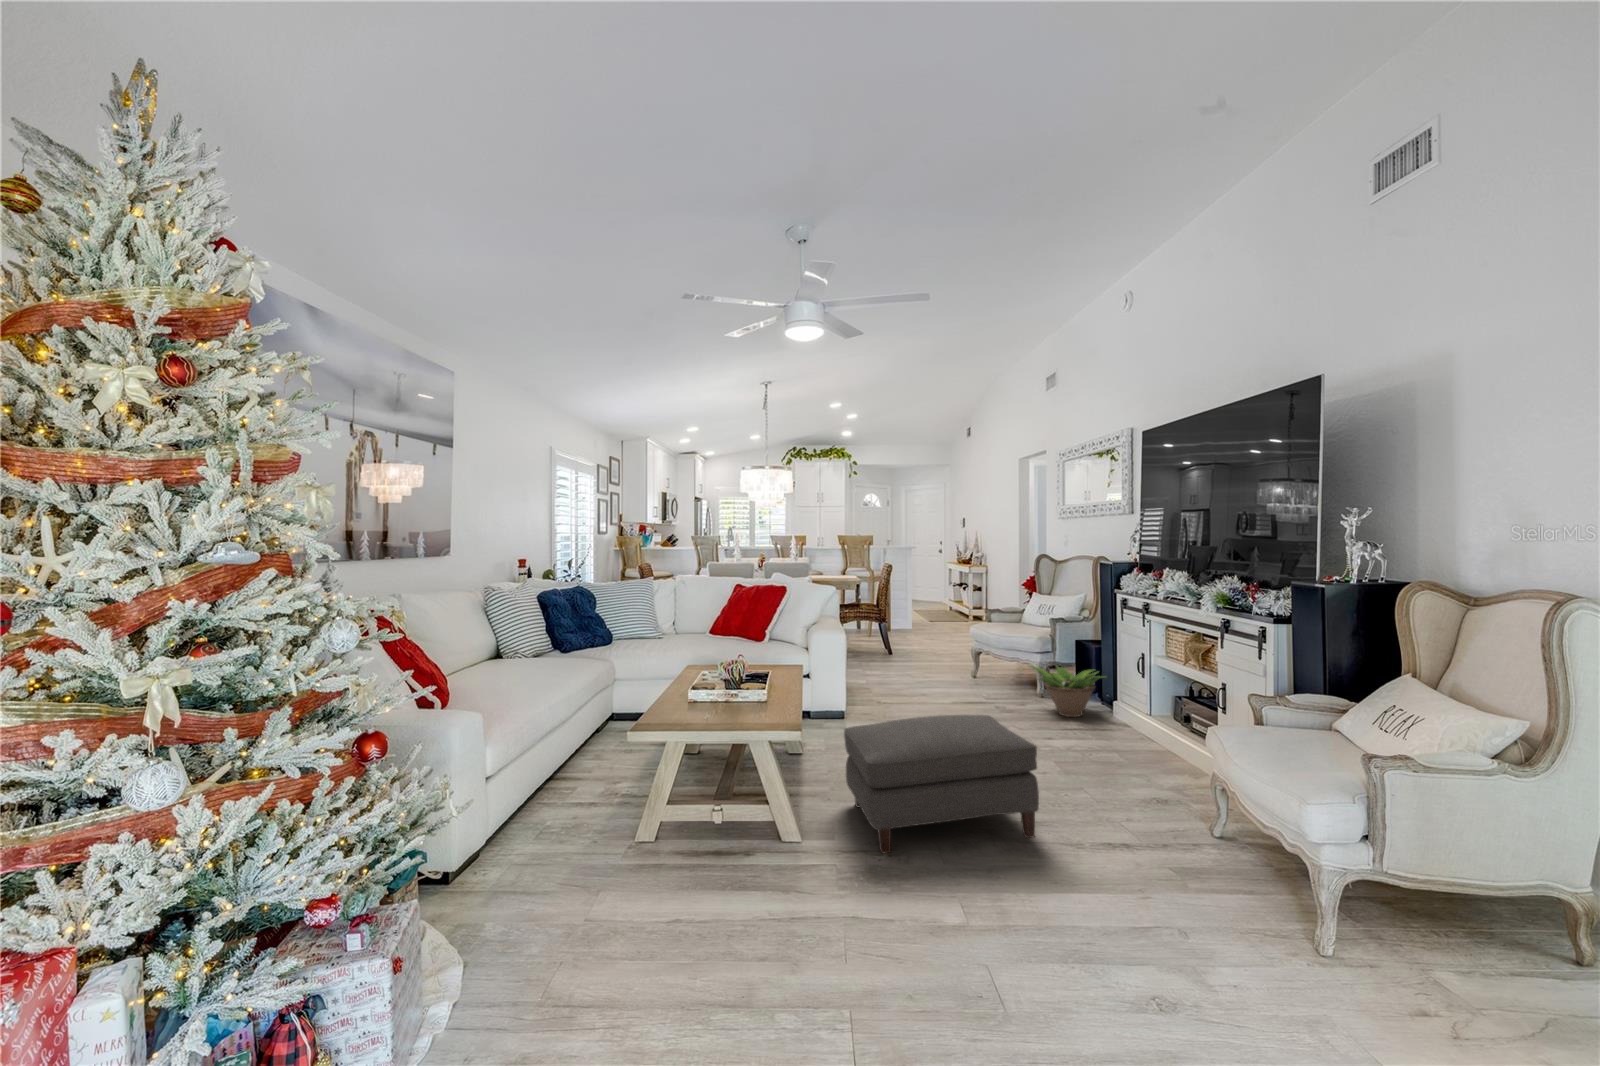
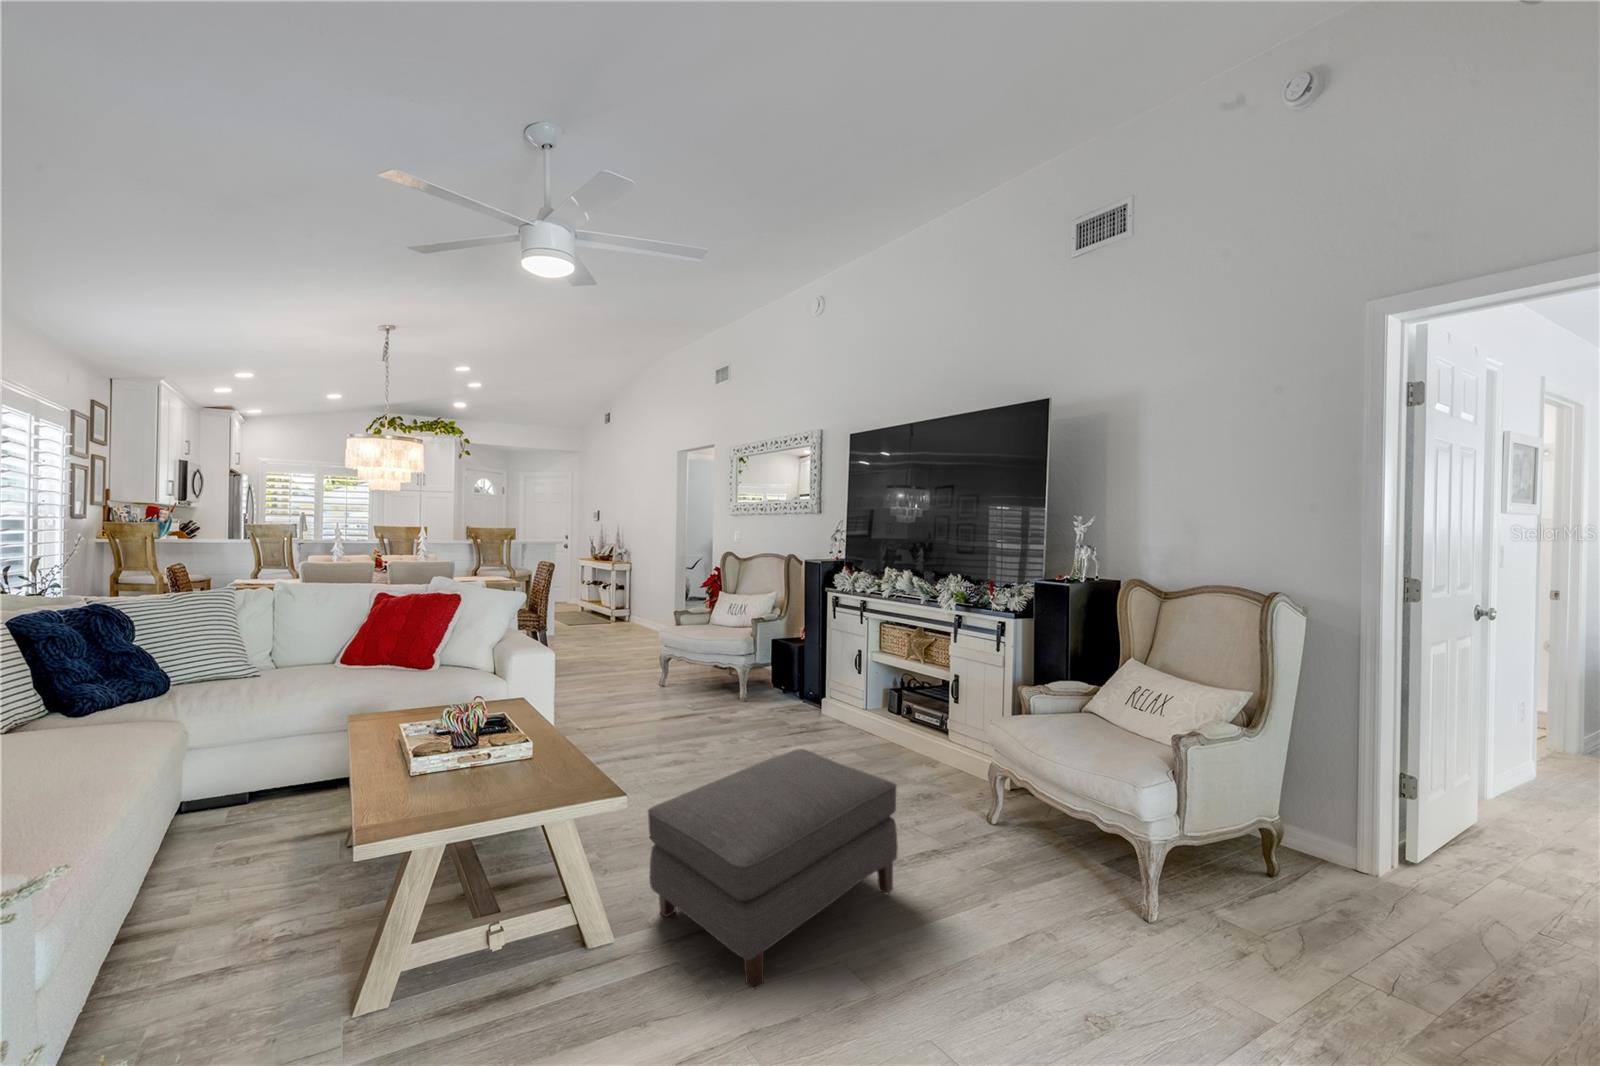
decorative plant: present [1031,665,1105,717] -> none [745,668,828,720]

